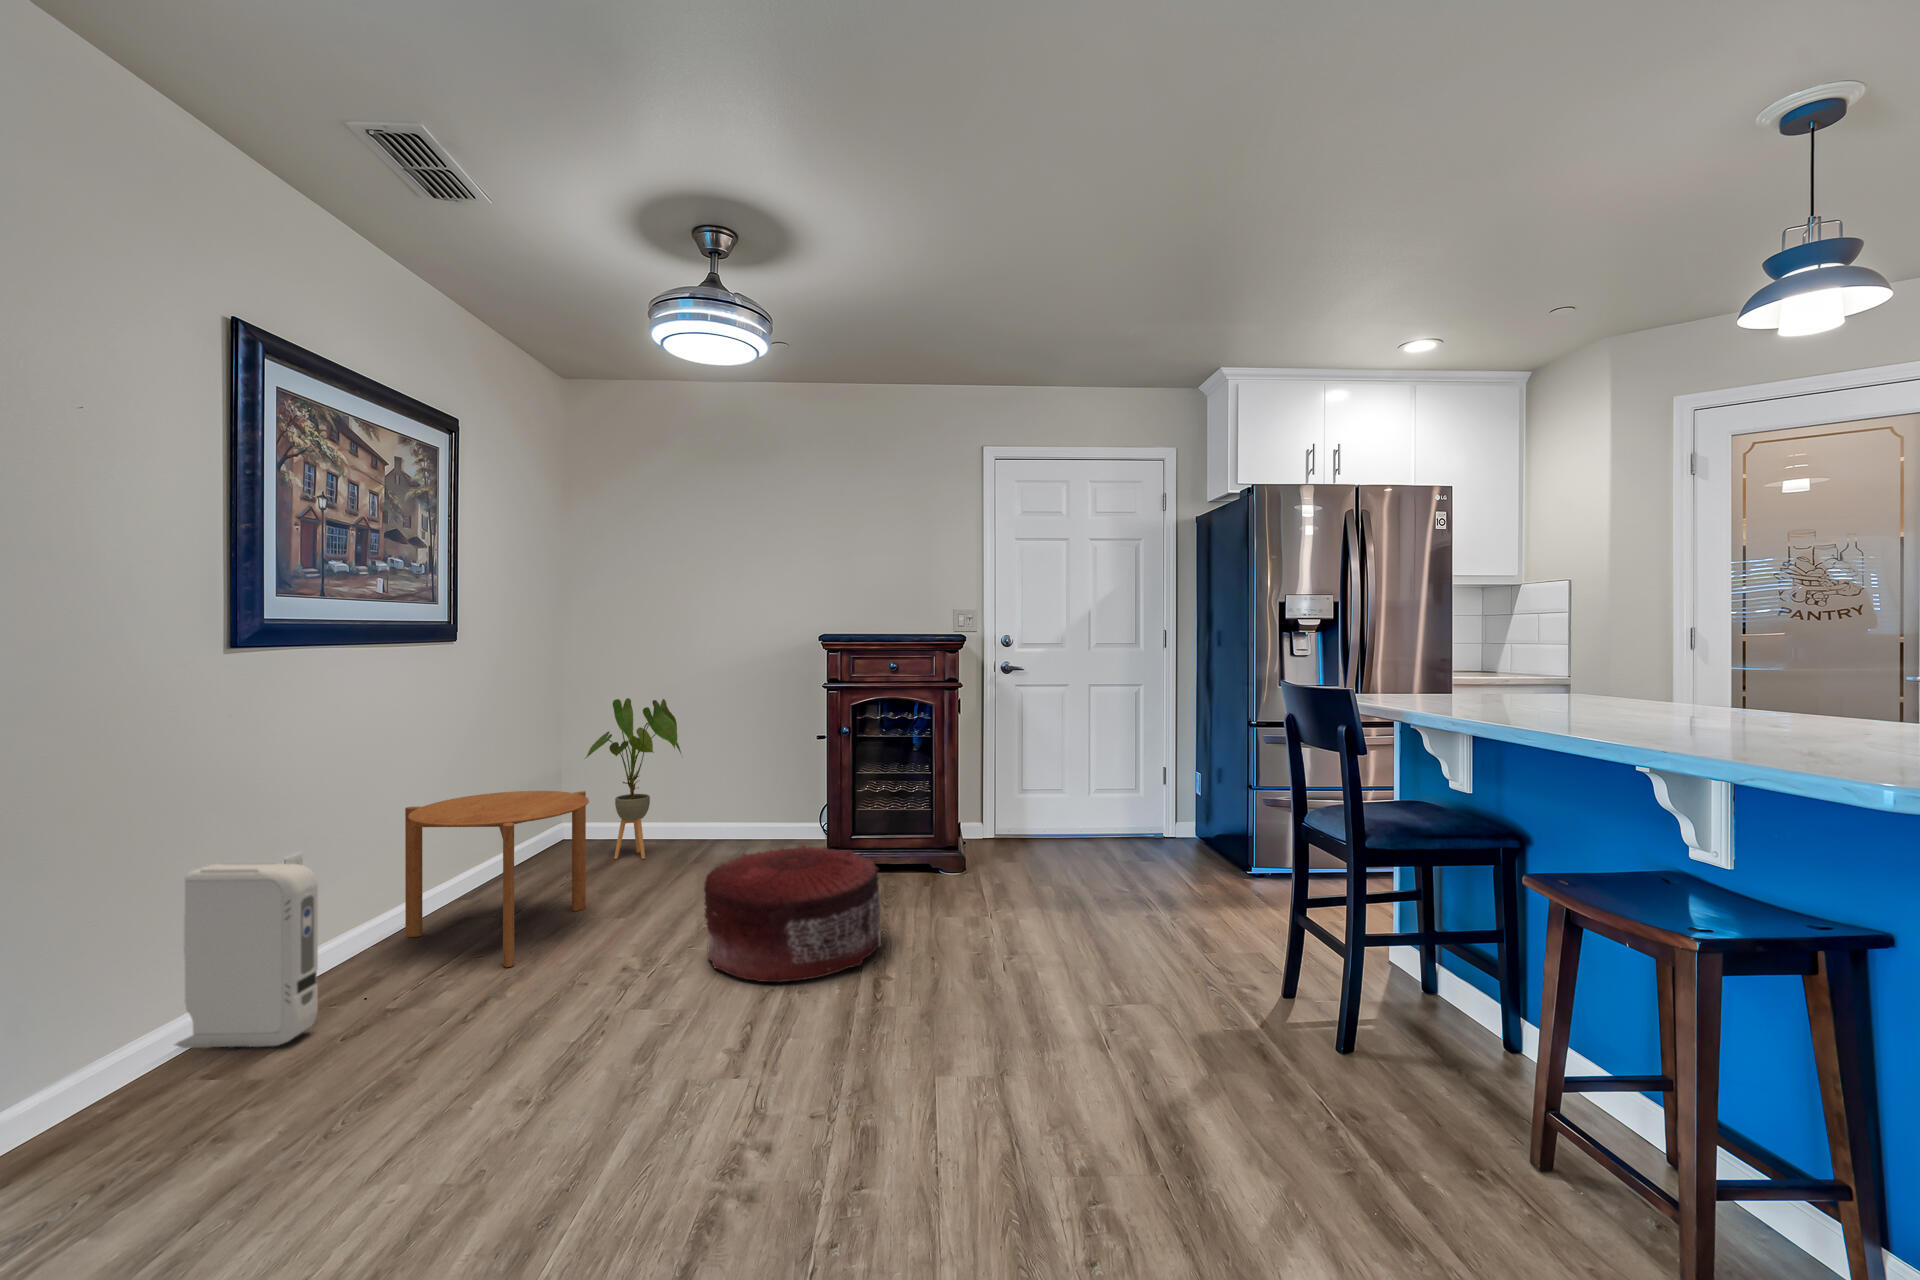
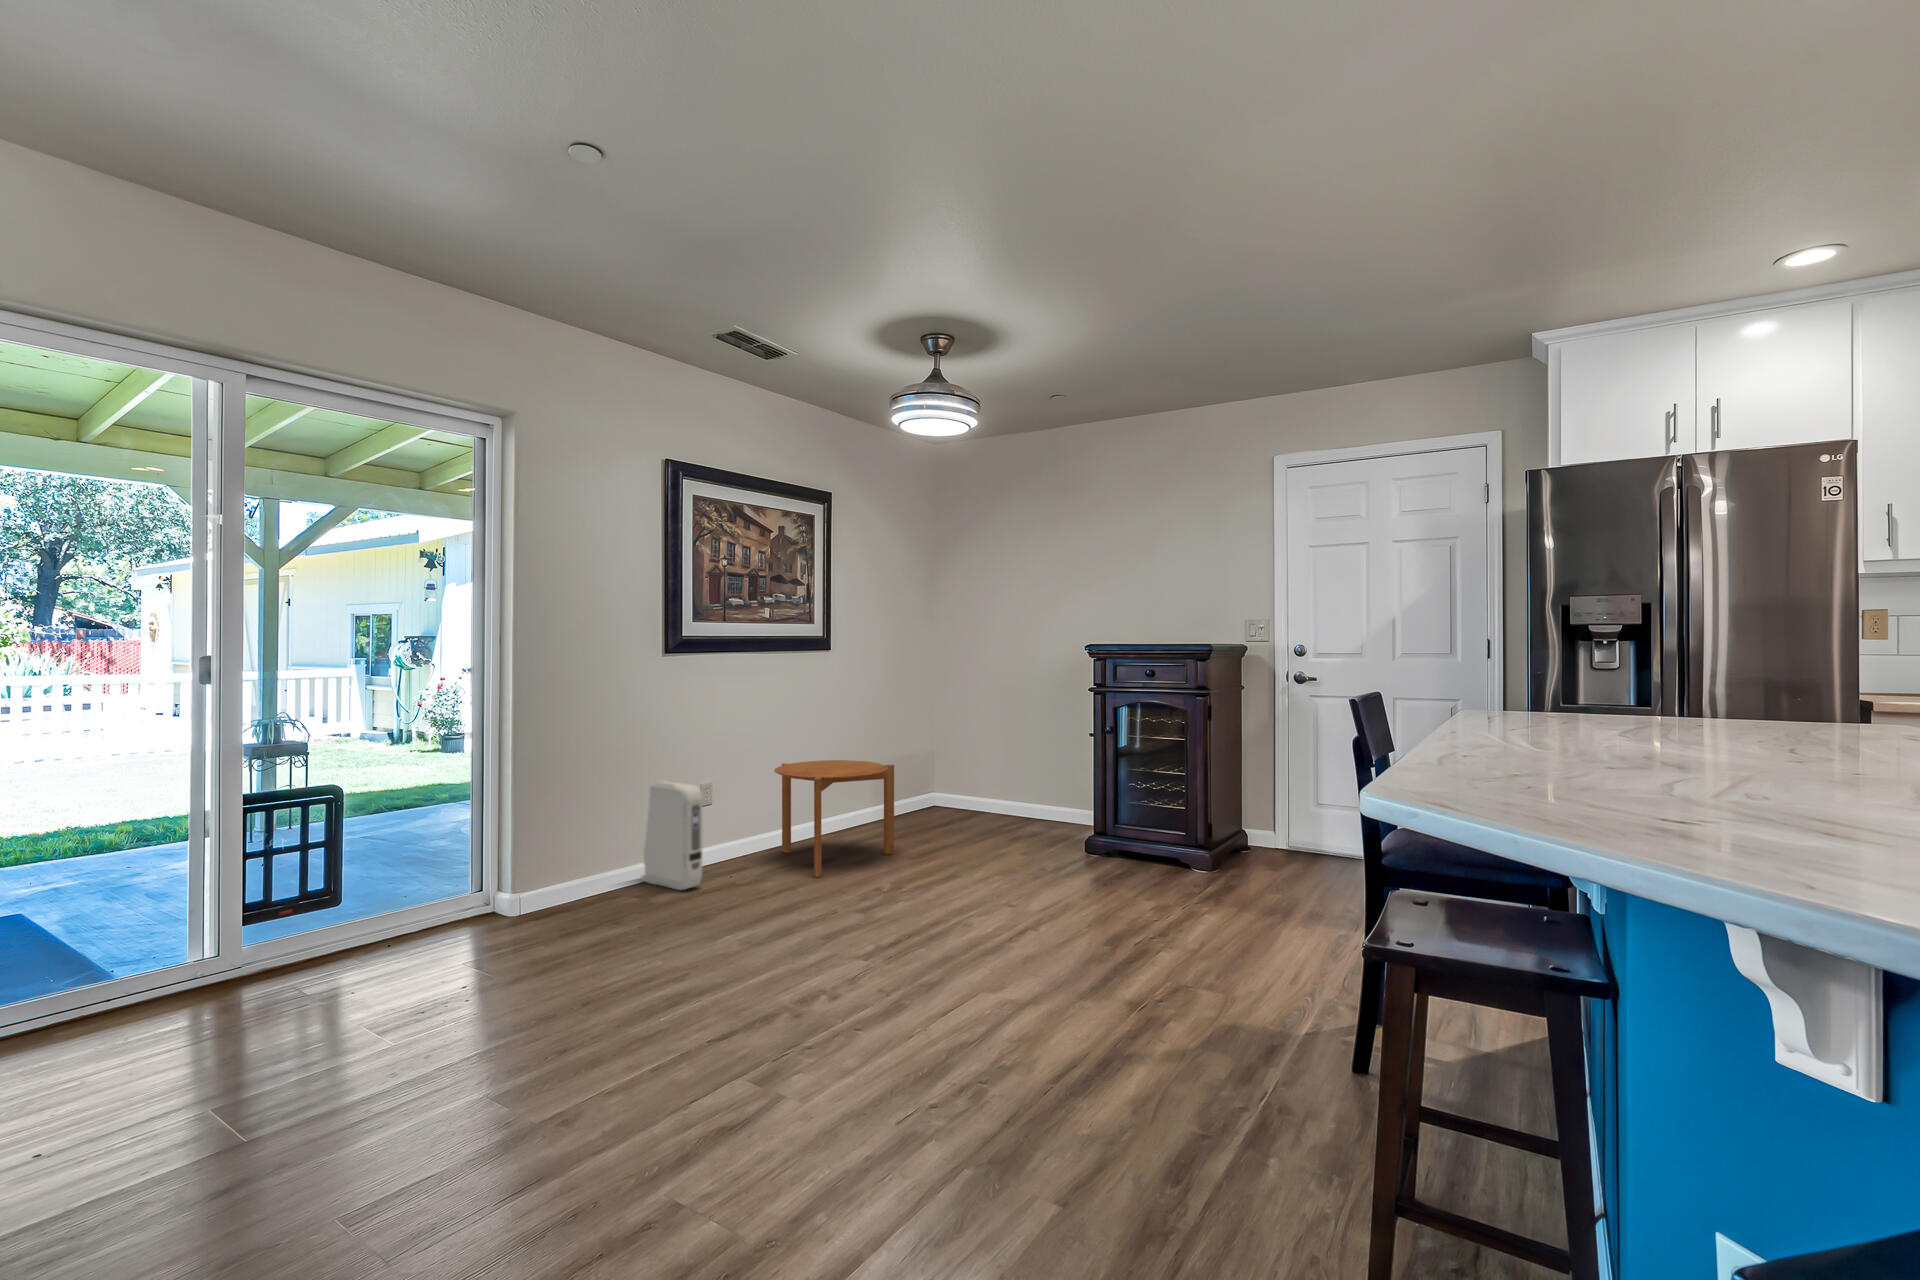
house plant: present [586,698,681,859] -> none [923,696,1001,829]
pouf: present [704,845,881,982] -> none [922,821,1069,920]

